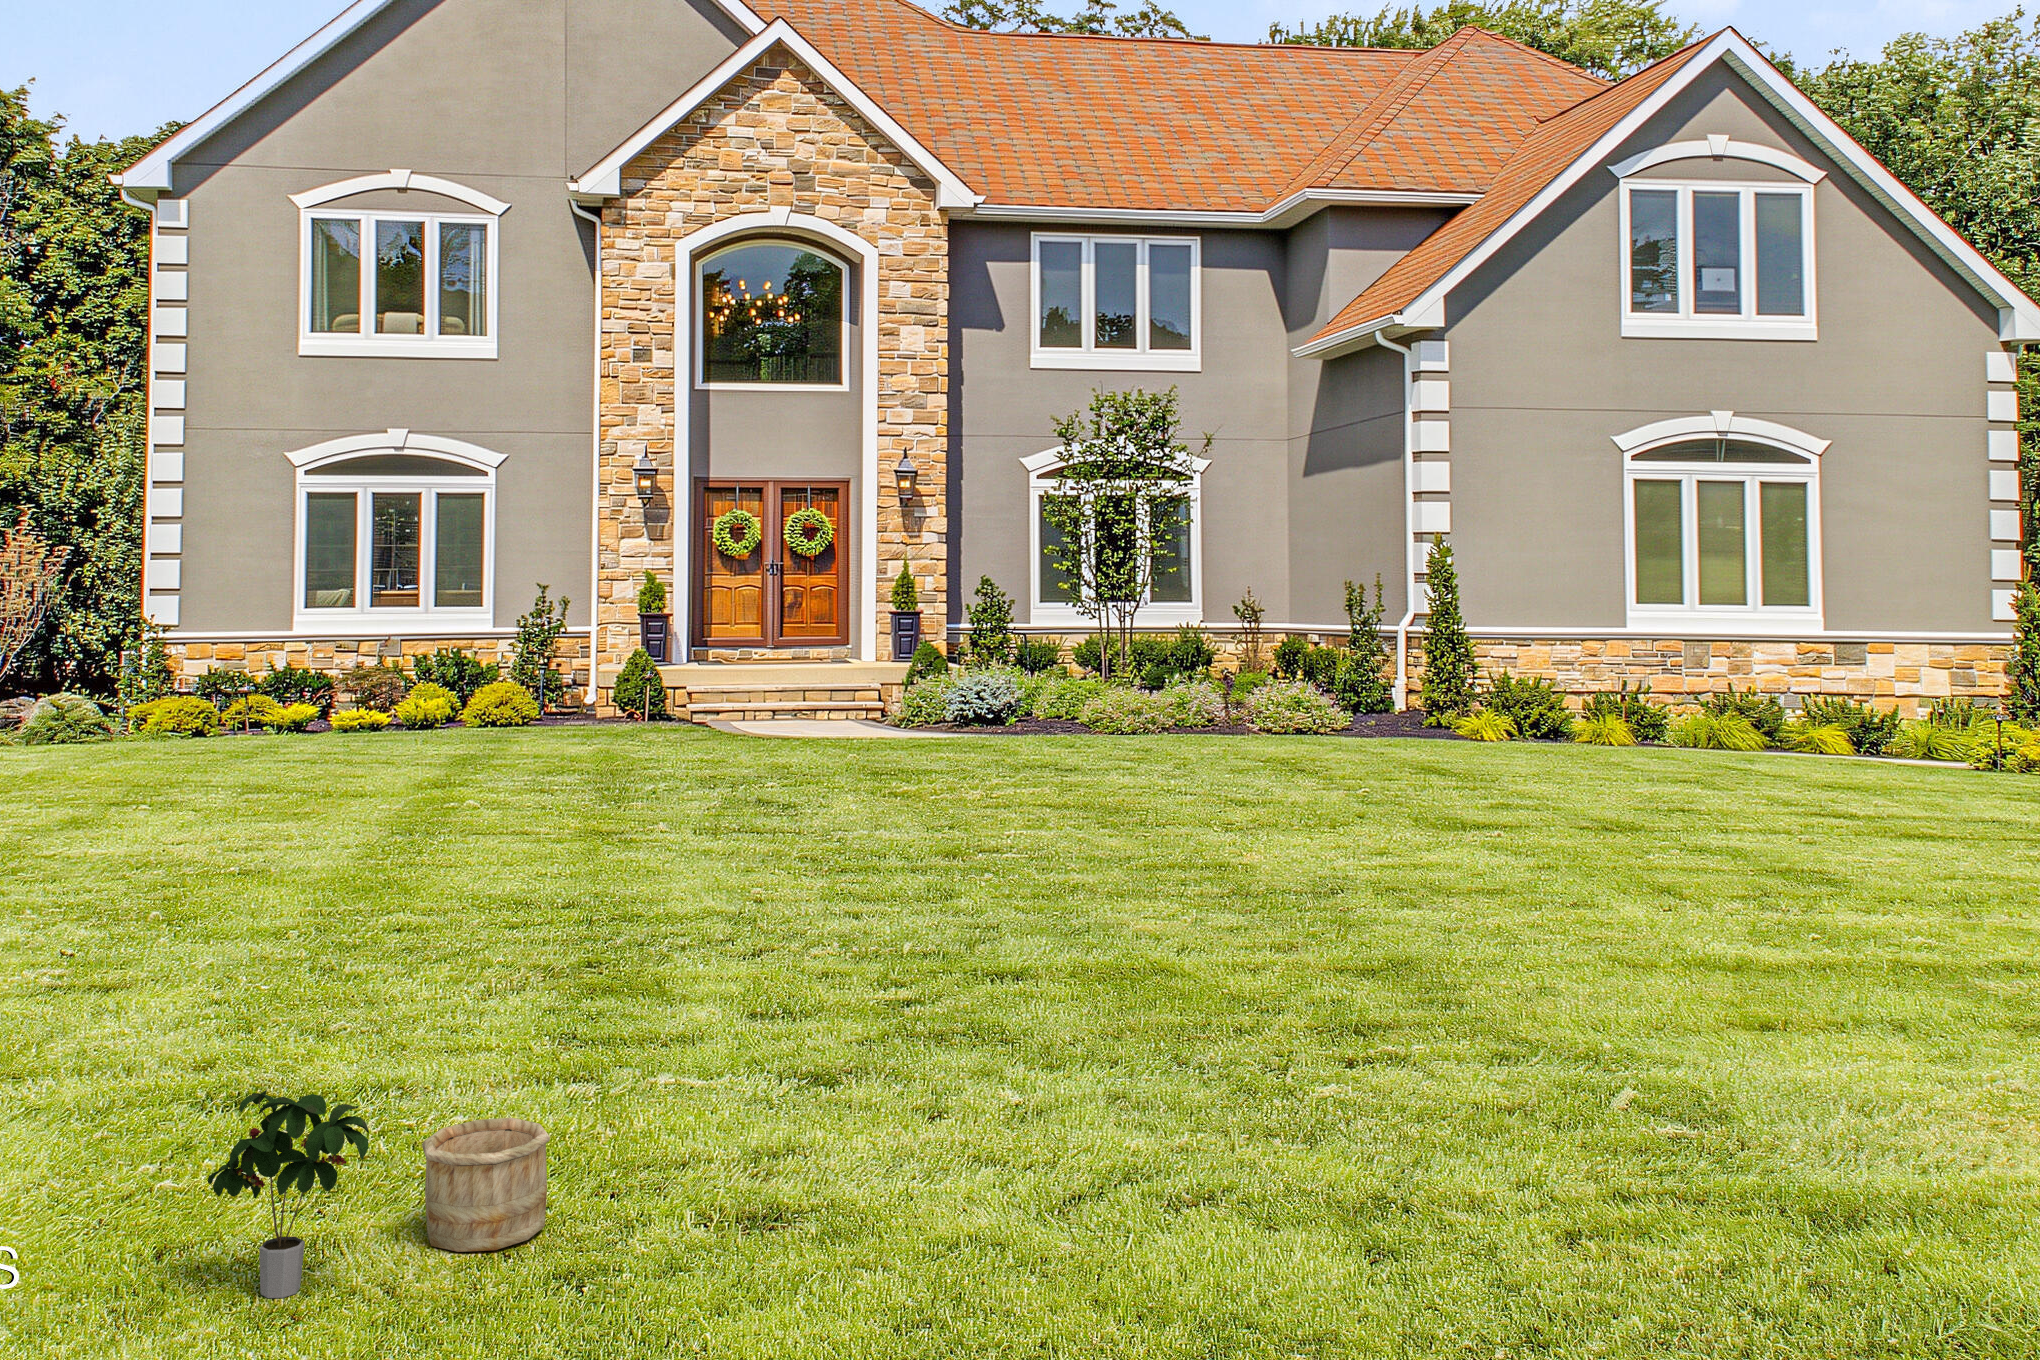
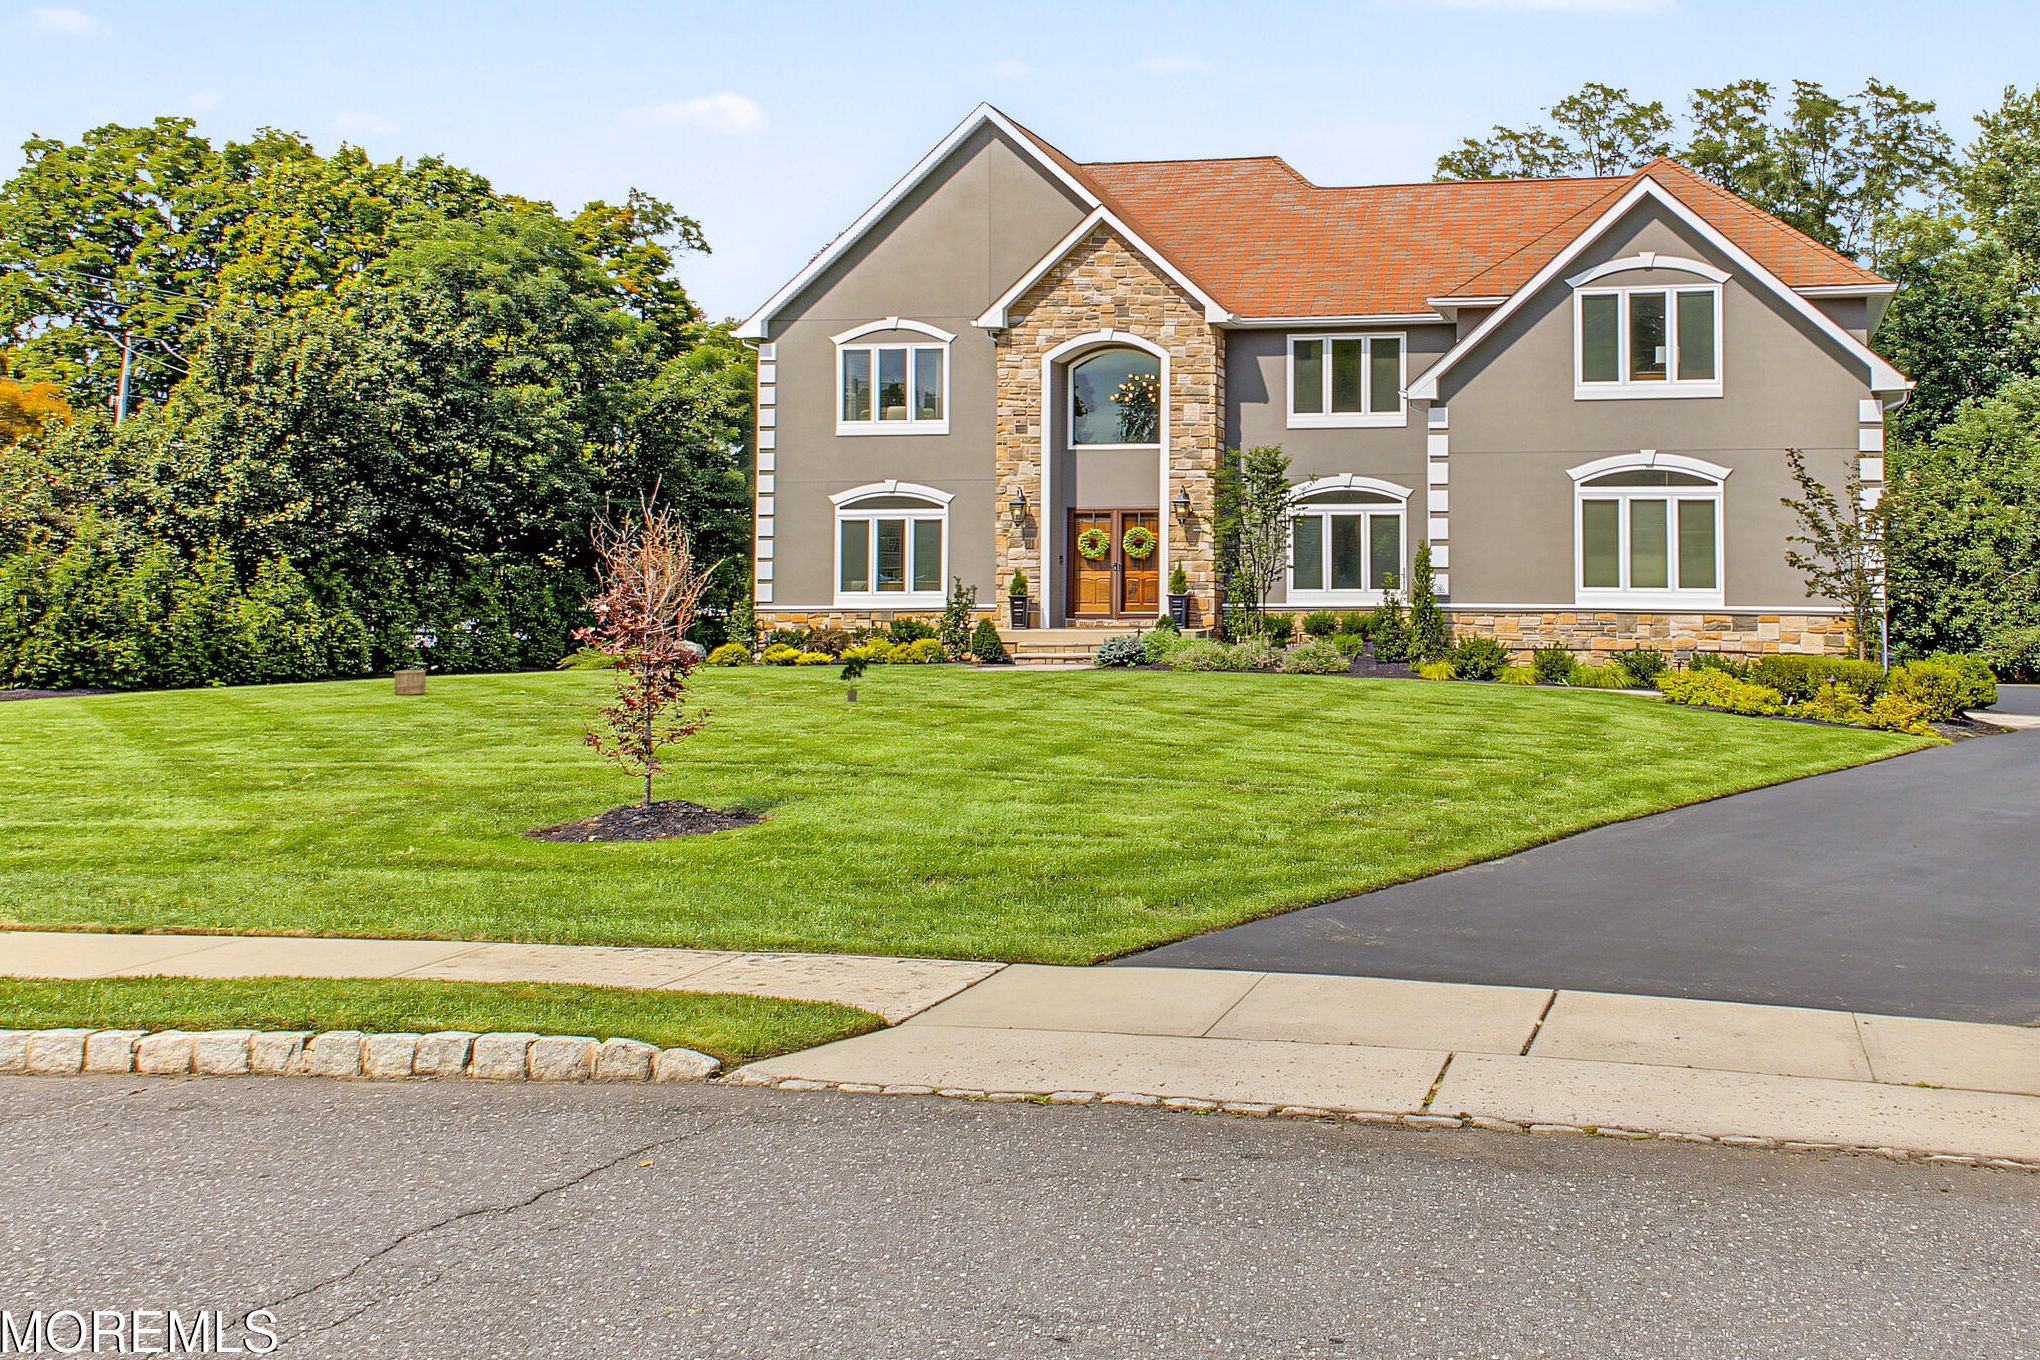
potted plant: present [207,1090,369,1298] -> present [840,657,868,701]

